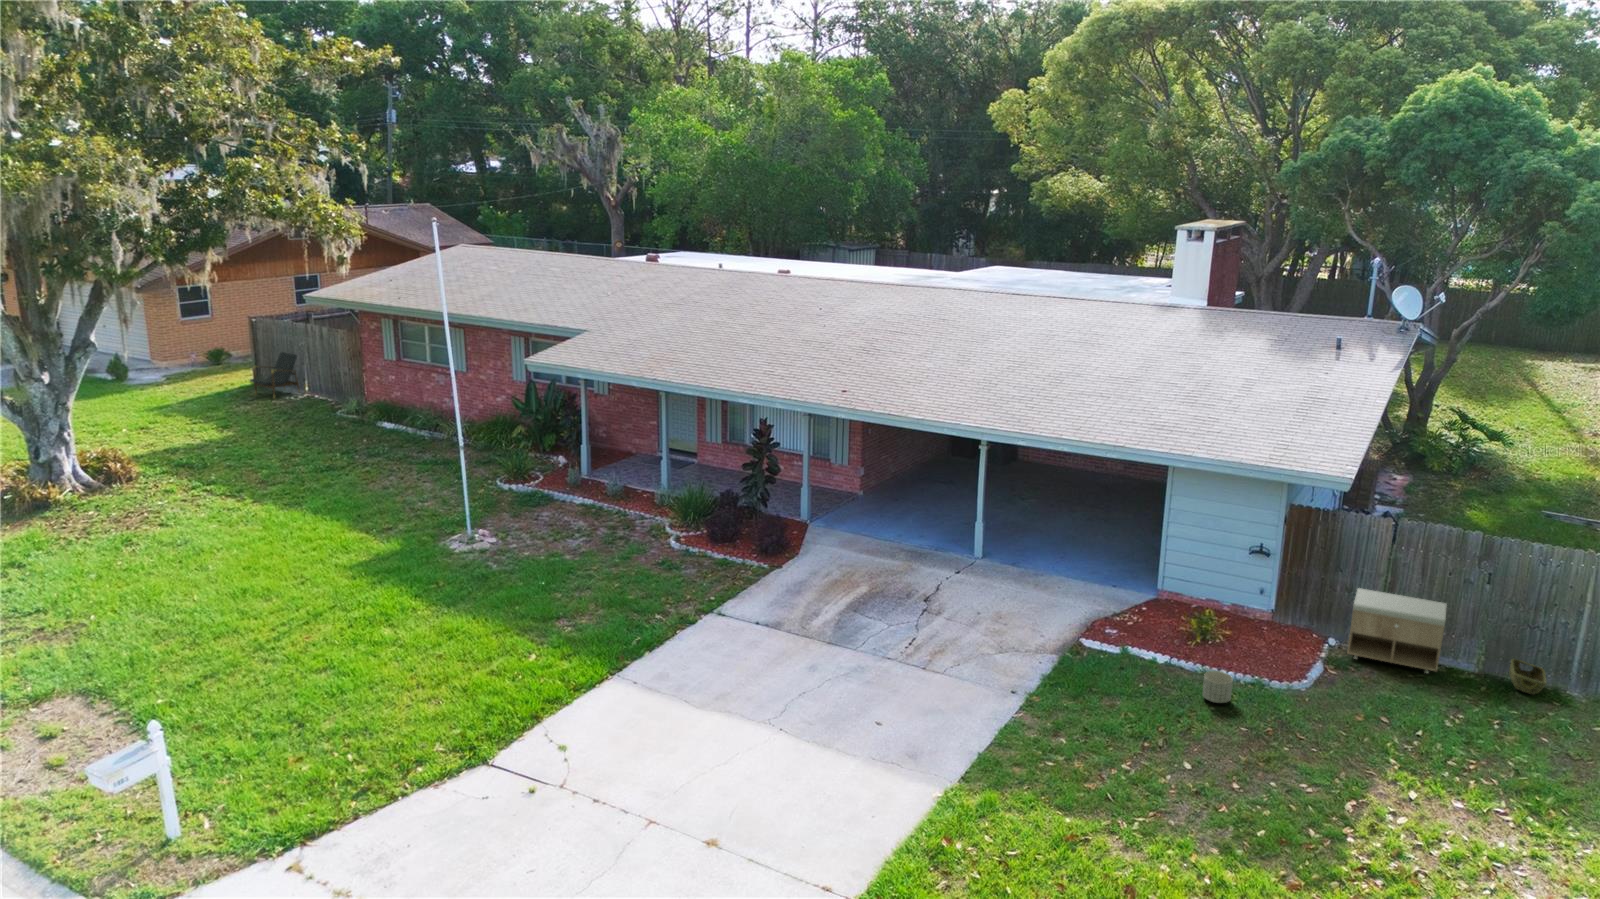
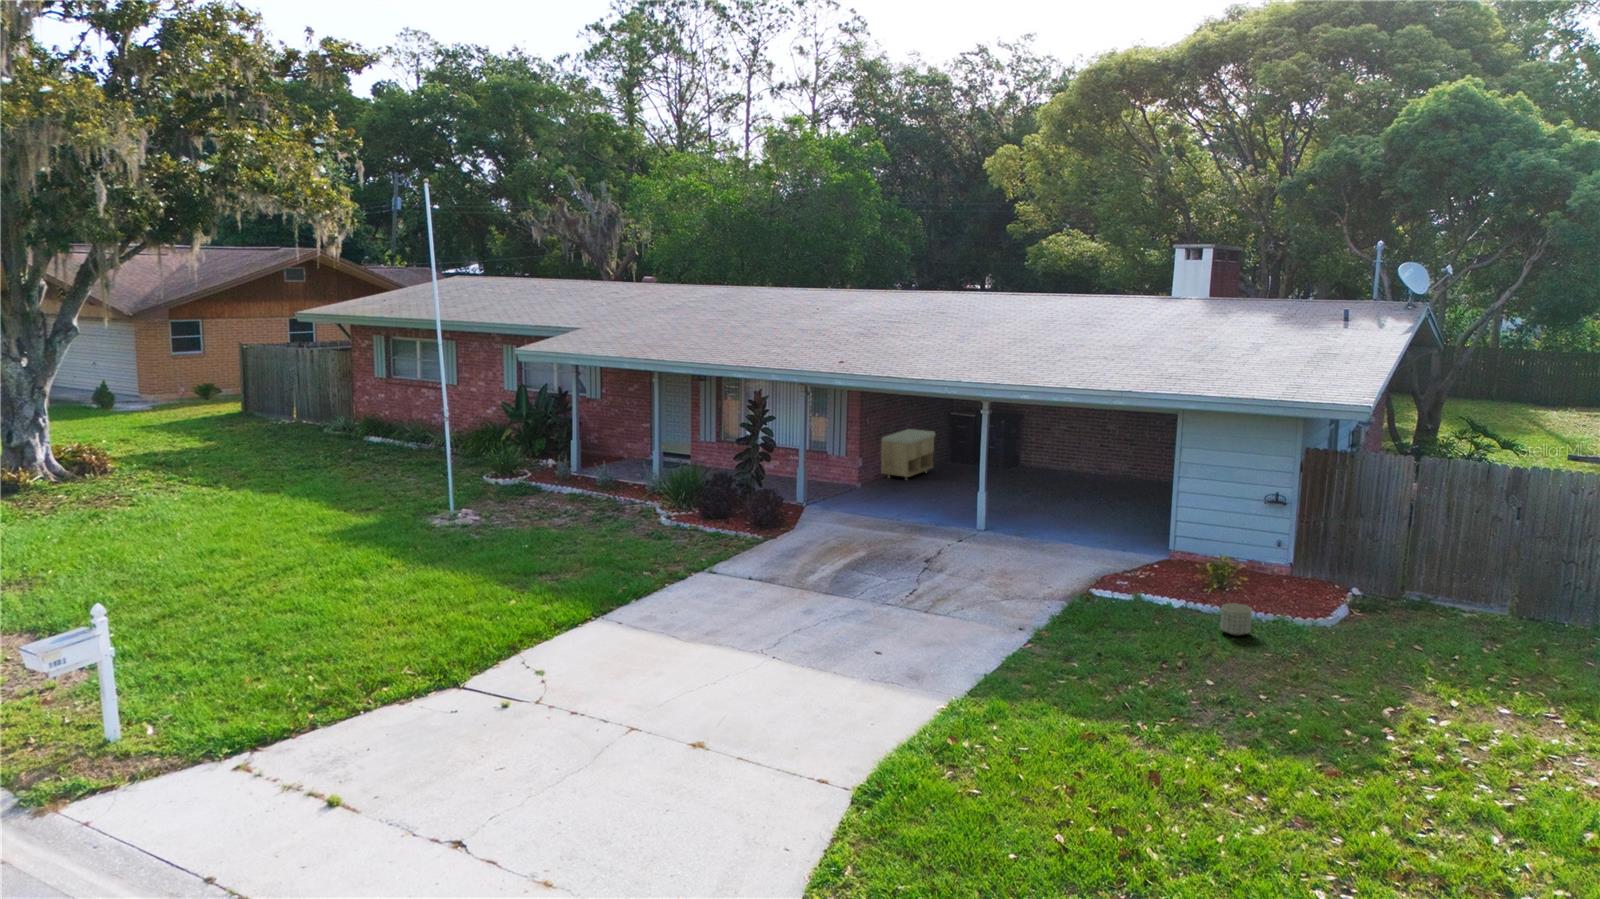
lounge chair: present [250,352,300,398] -> none [237,374,288,419]
storage bench: present [1347,588,1447,673] -> present [881,429,935,480]
woven basket: present [1509,659,1547,695] -> none [1540,596,1582,629]

